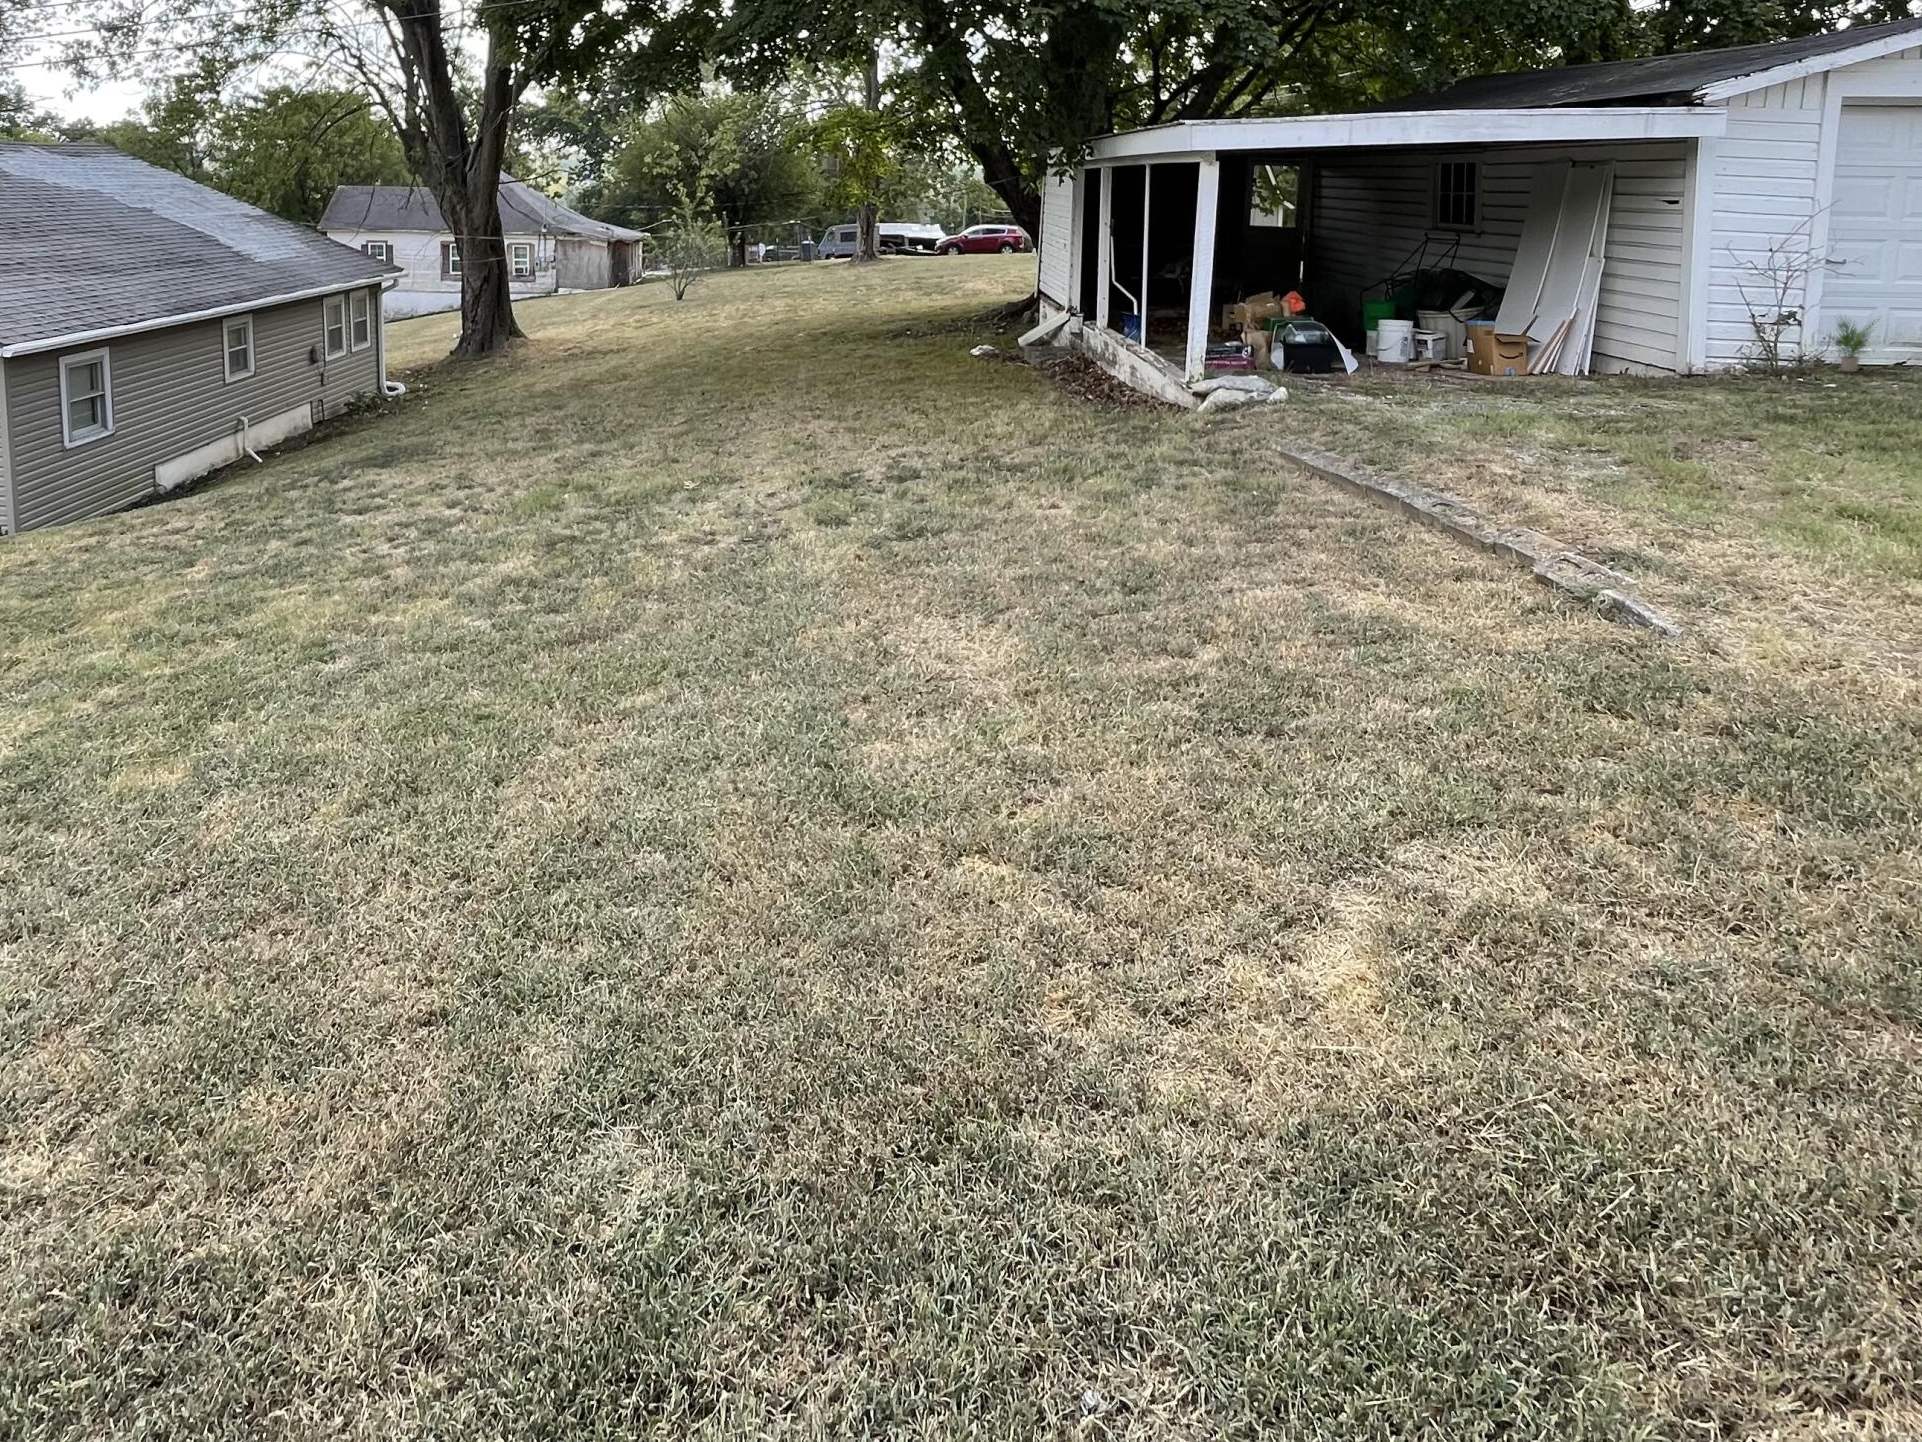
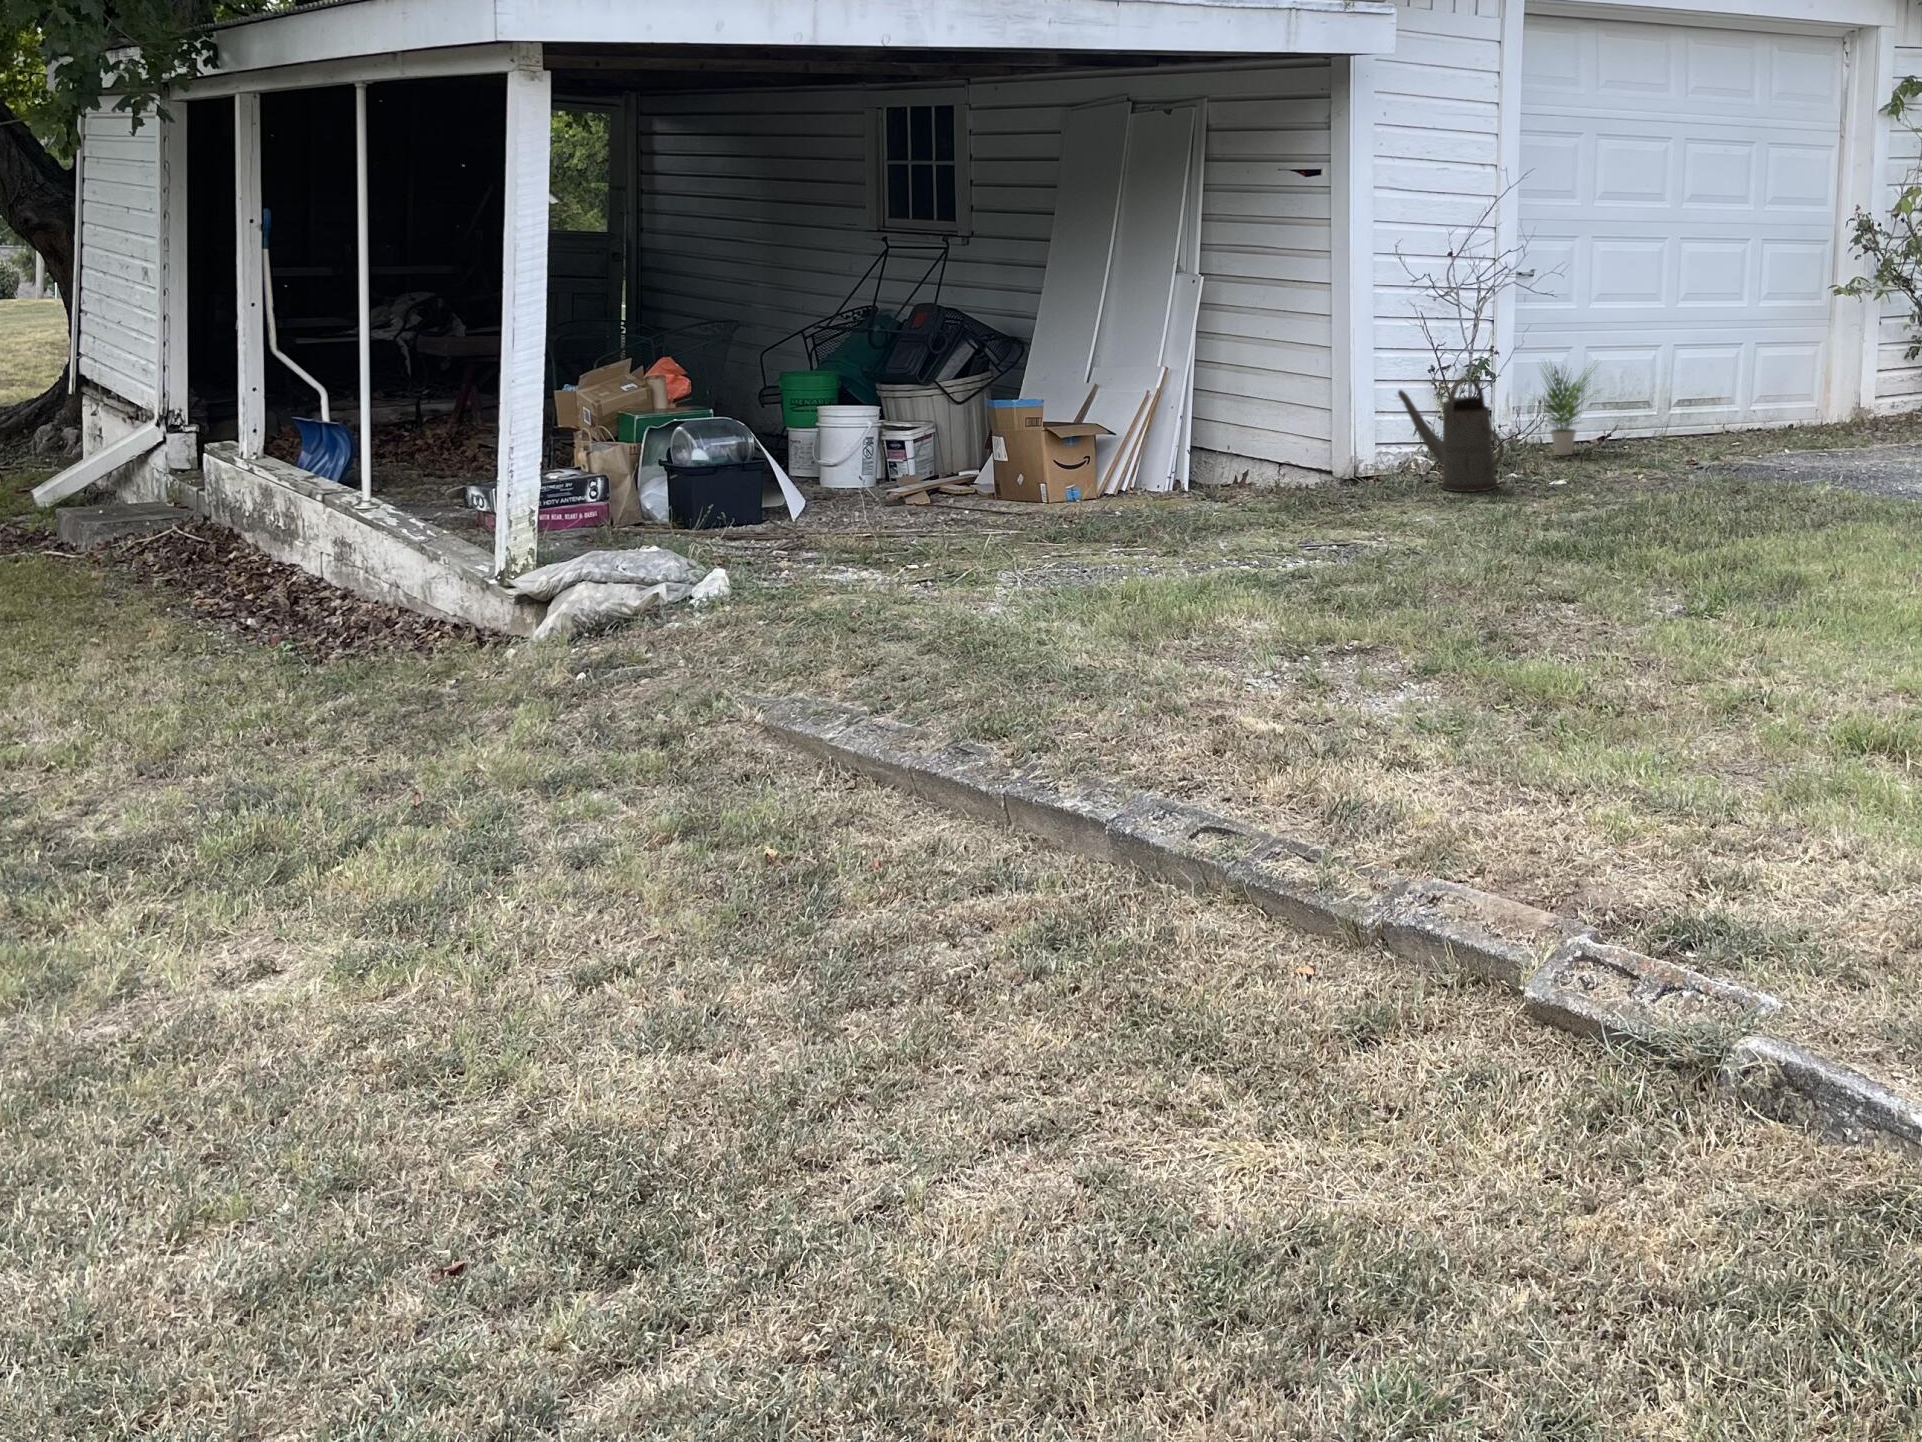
watering can: none [1719,322,1786,387] -> present [1398,377,1504,492]

